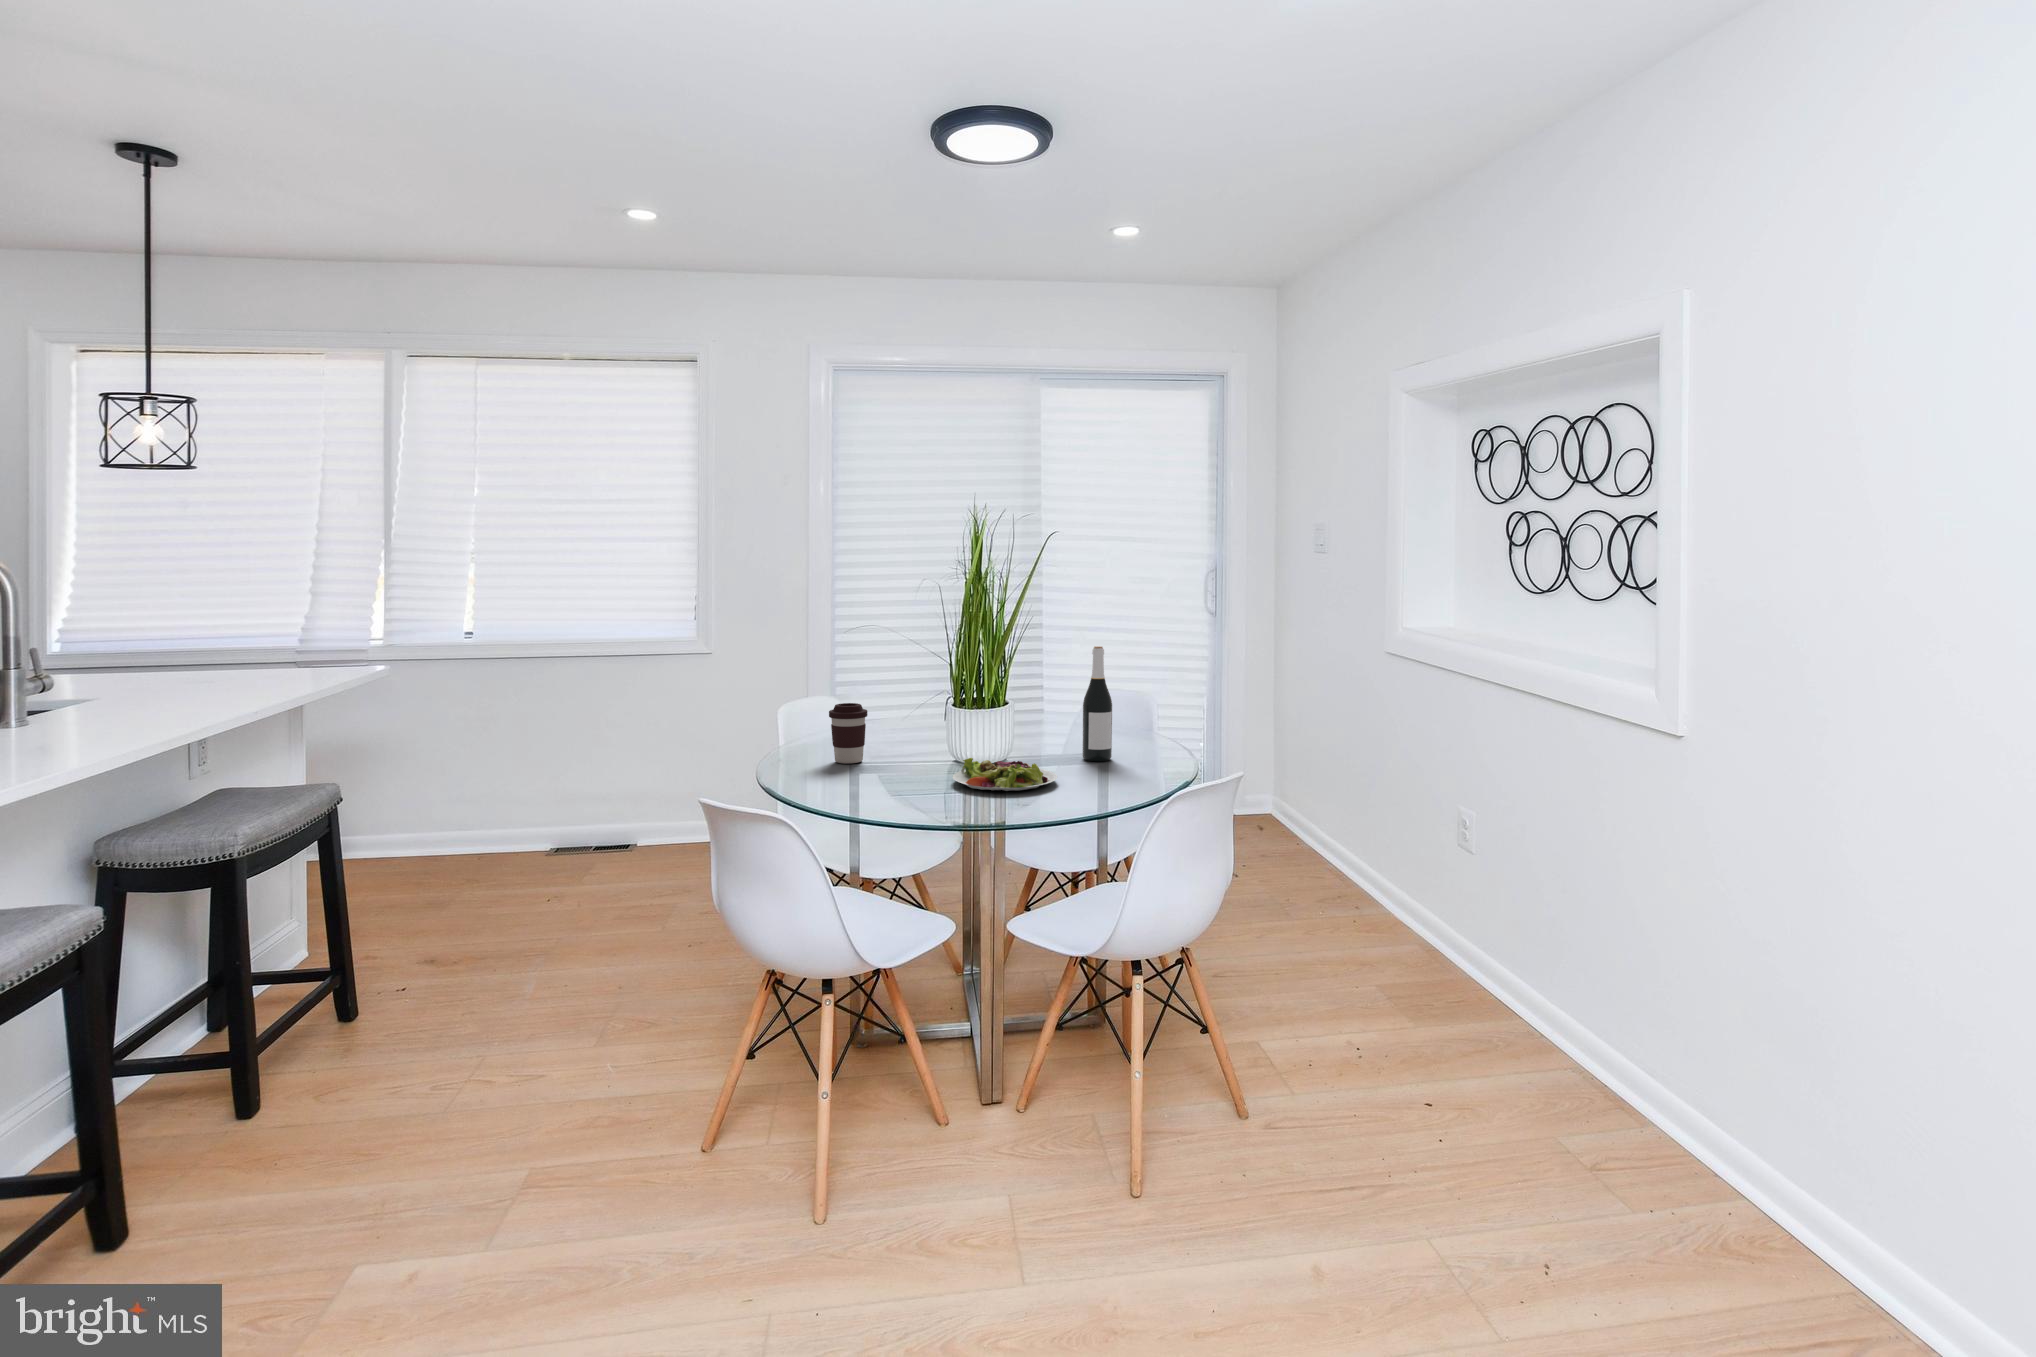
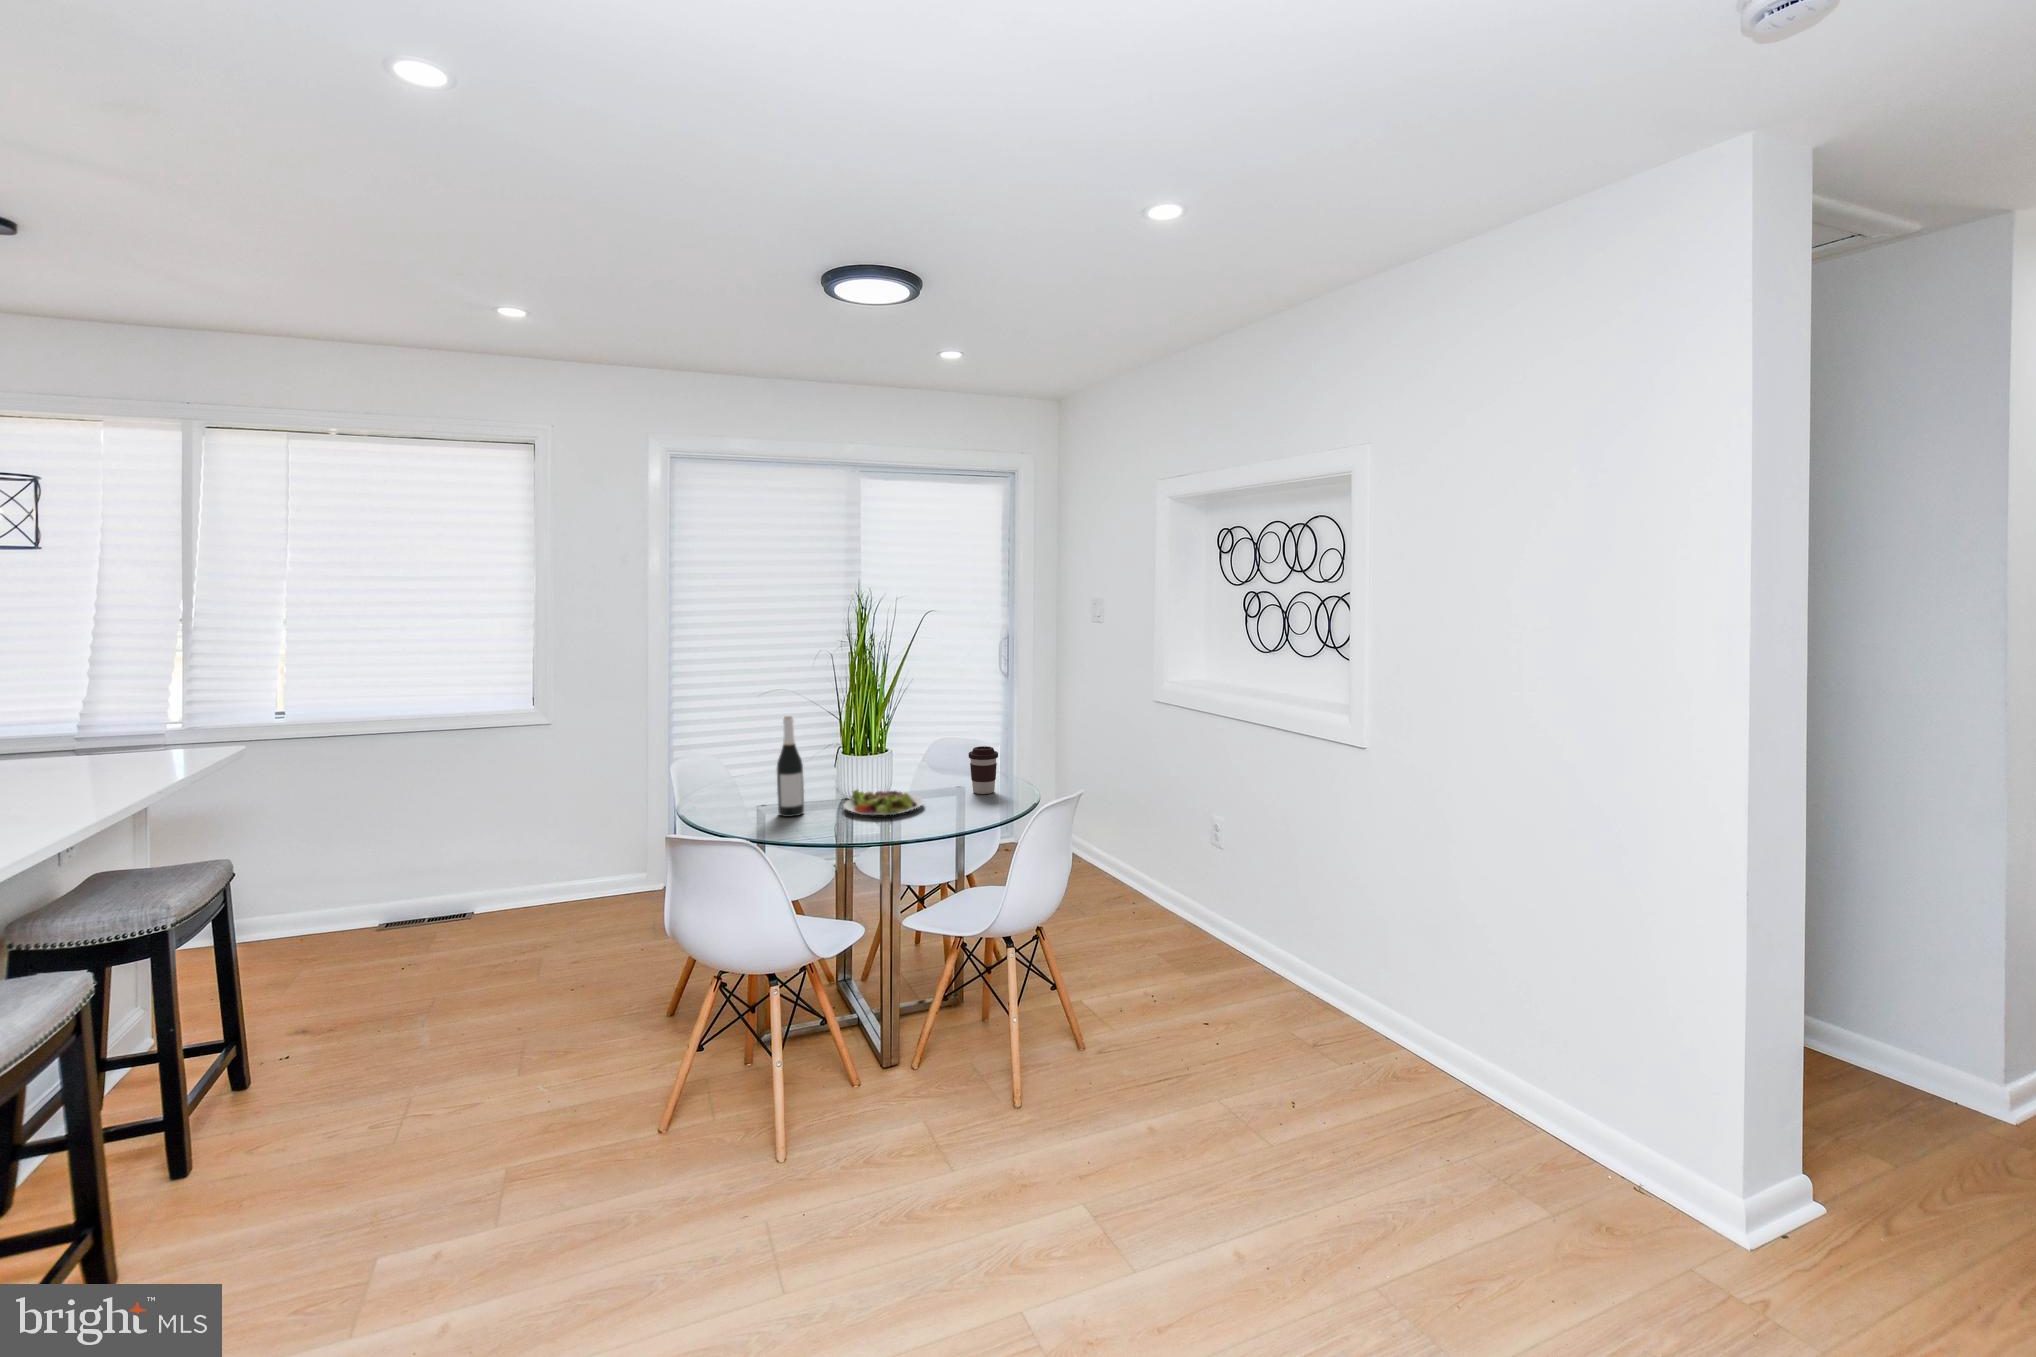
wine bottle: present [1082,646,1112,761] -> present [777,716,804,817]
coffee cup: present [829,703,868,763] -> present [969,746,998,794]

